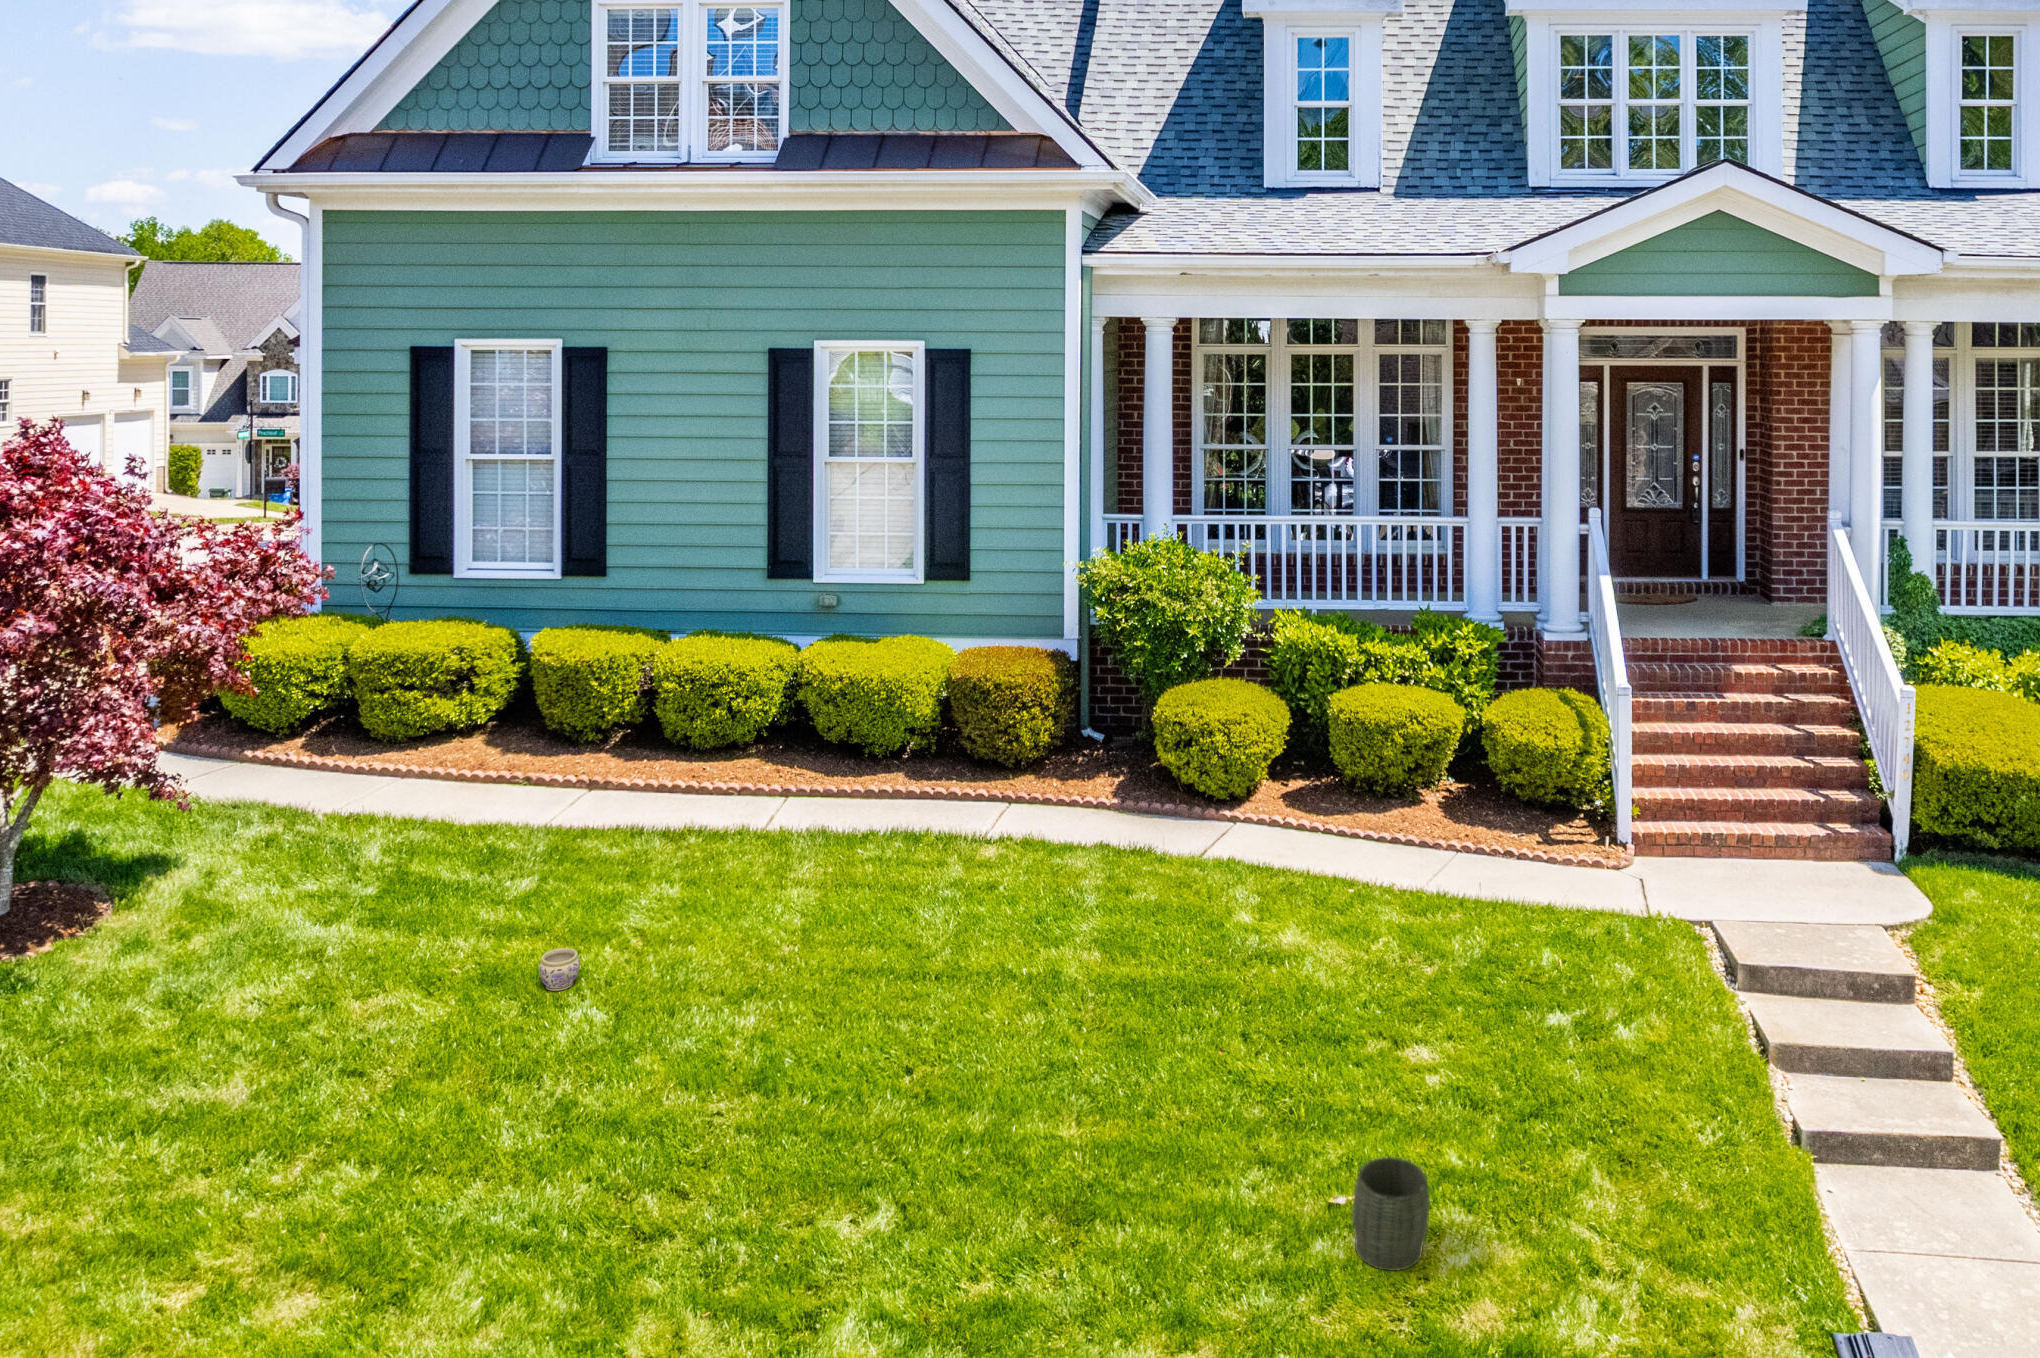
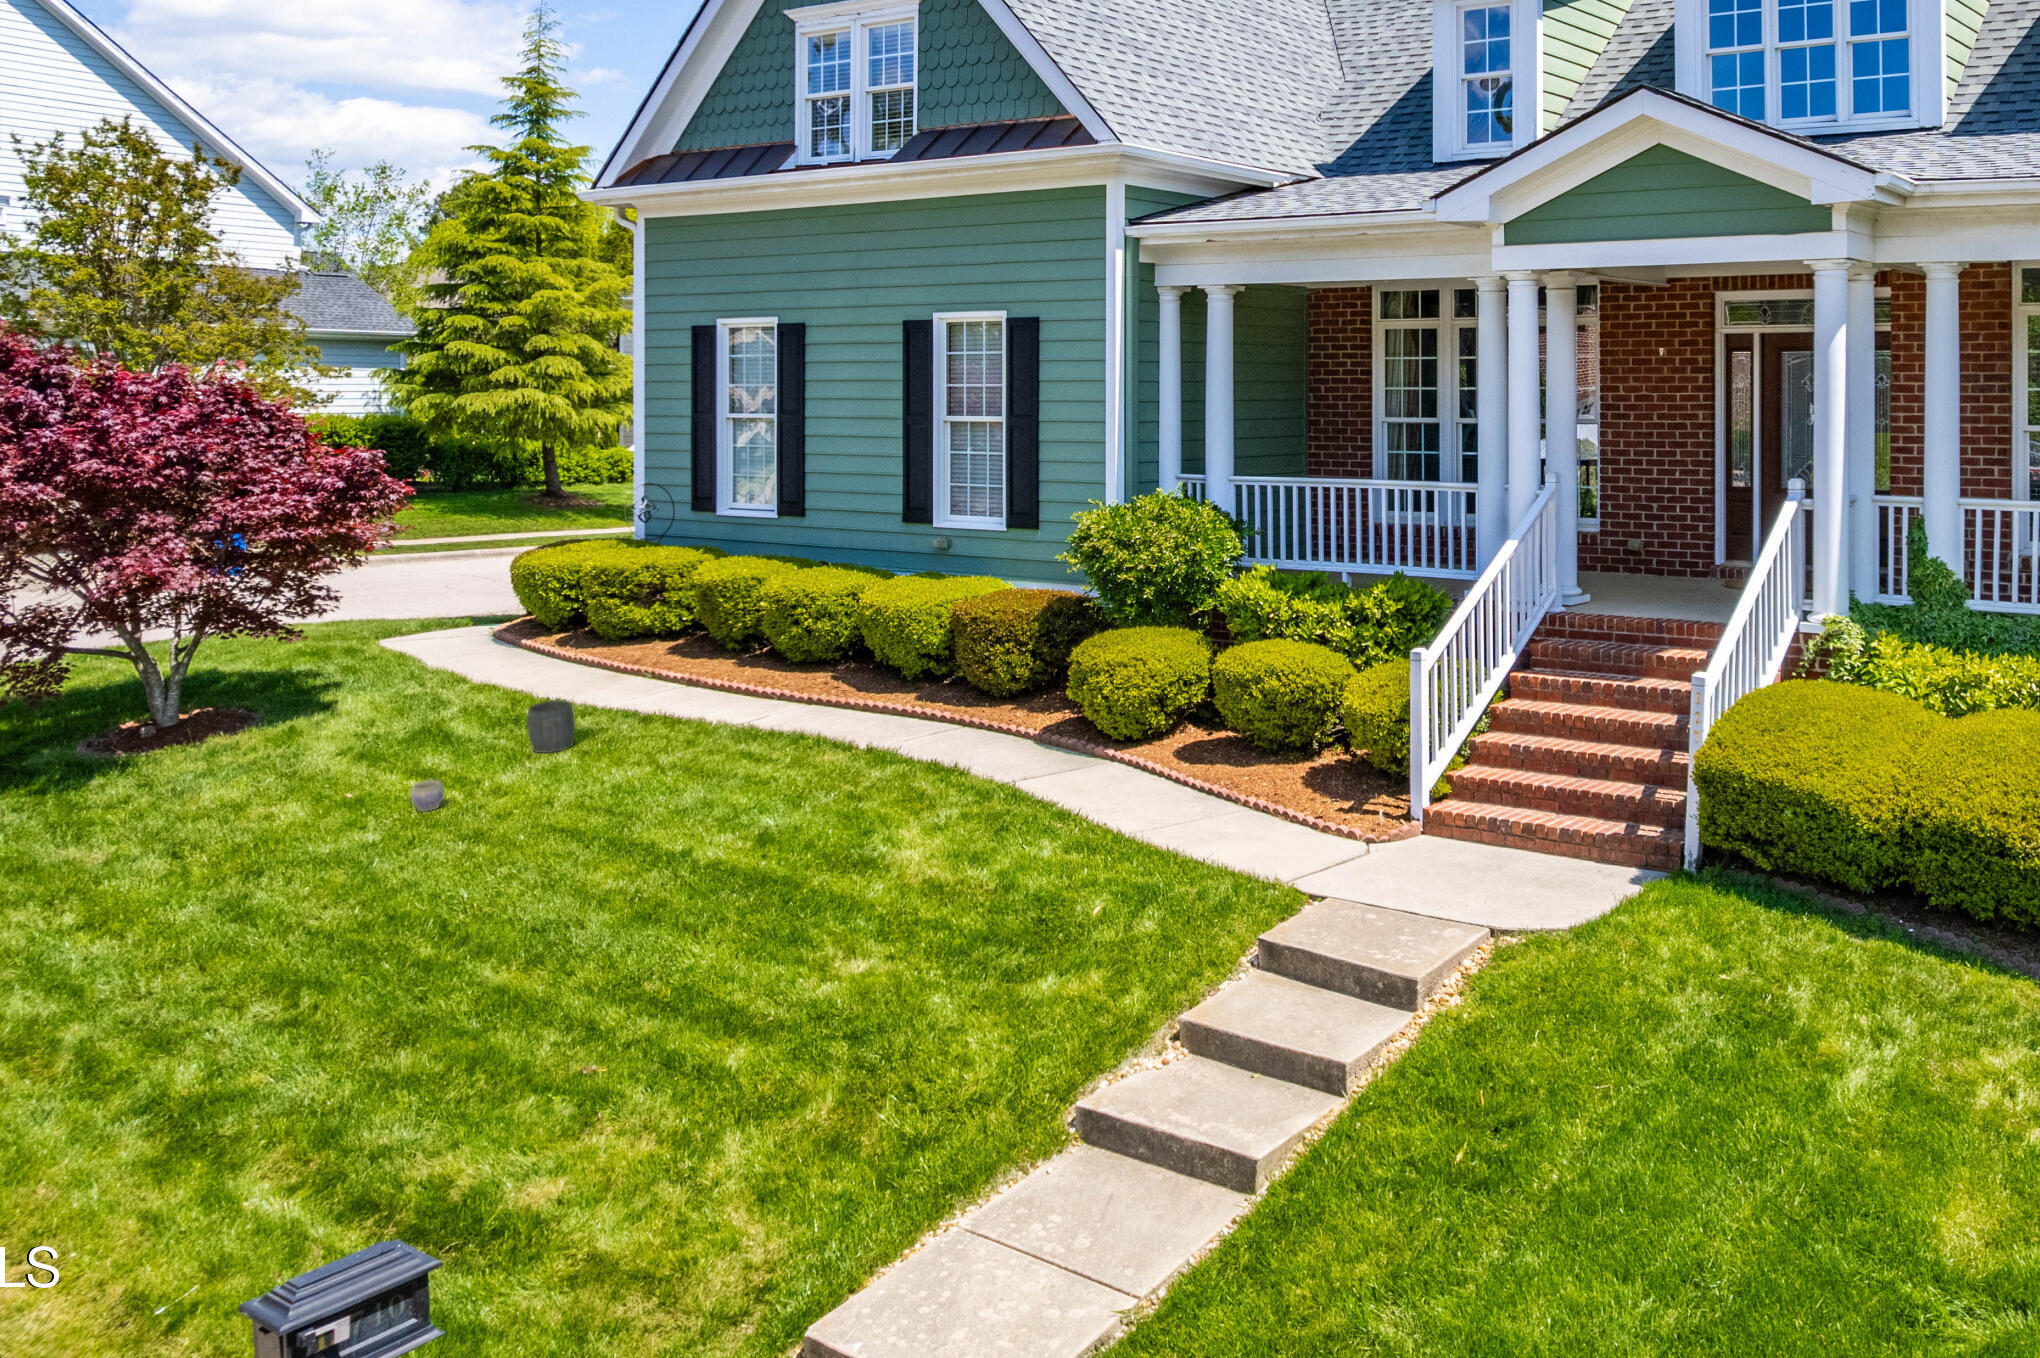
woven basket: present [1353,1157,1429,1271] -> present [527,700,575,753]

